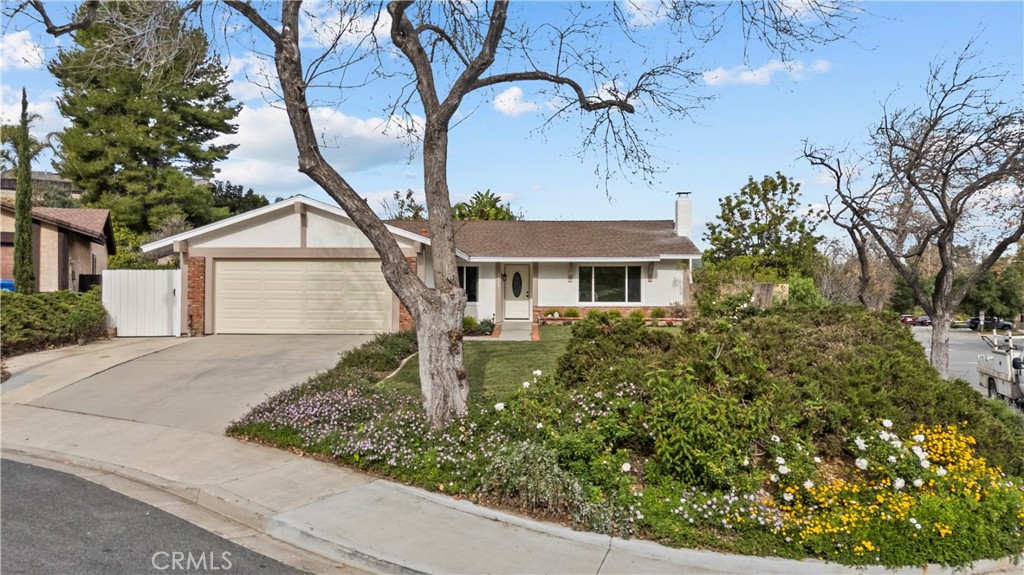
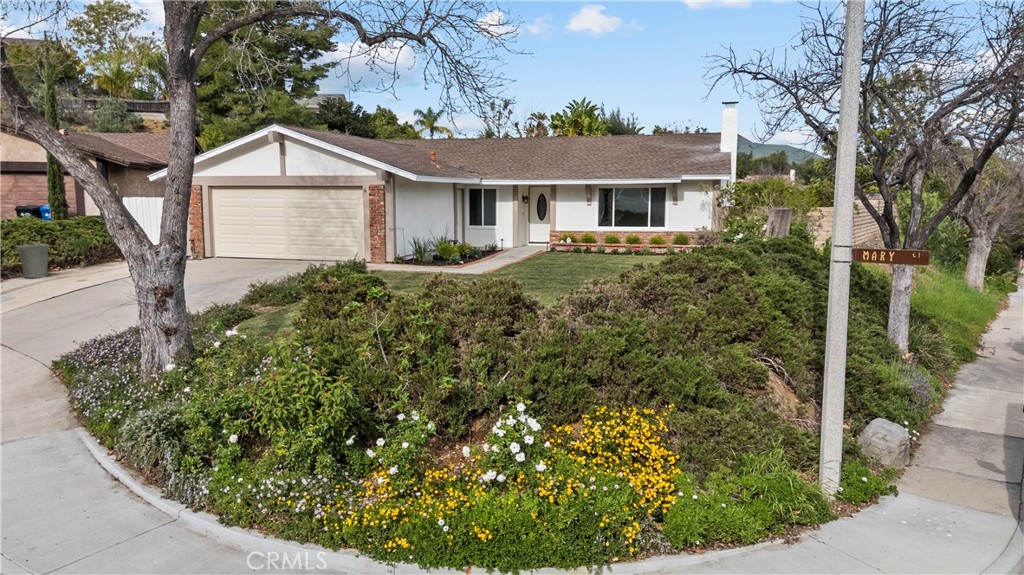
trash can: none [19,315,58,356] -> present [17,244,48,278]

